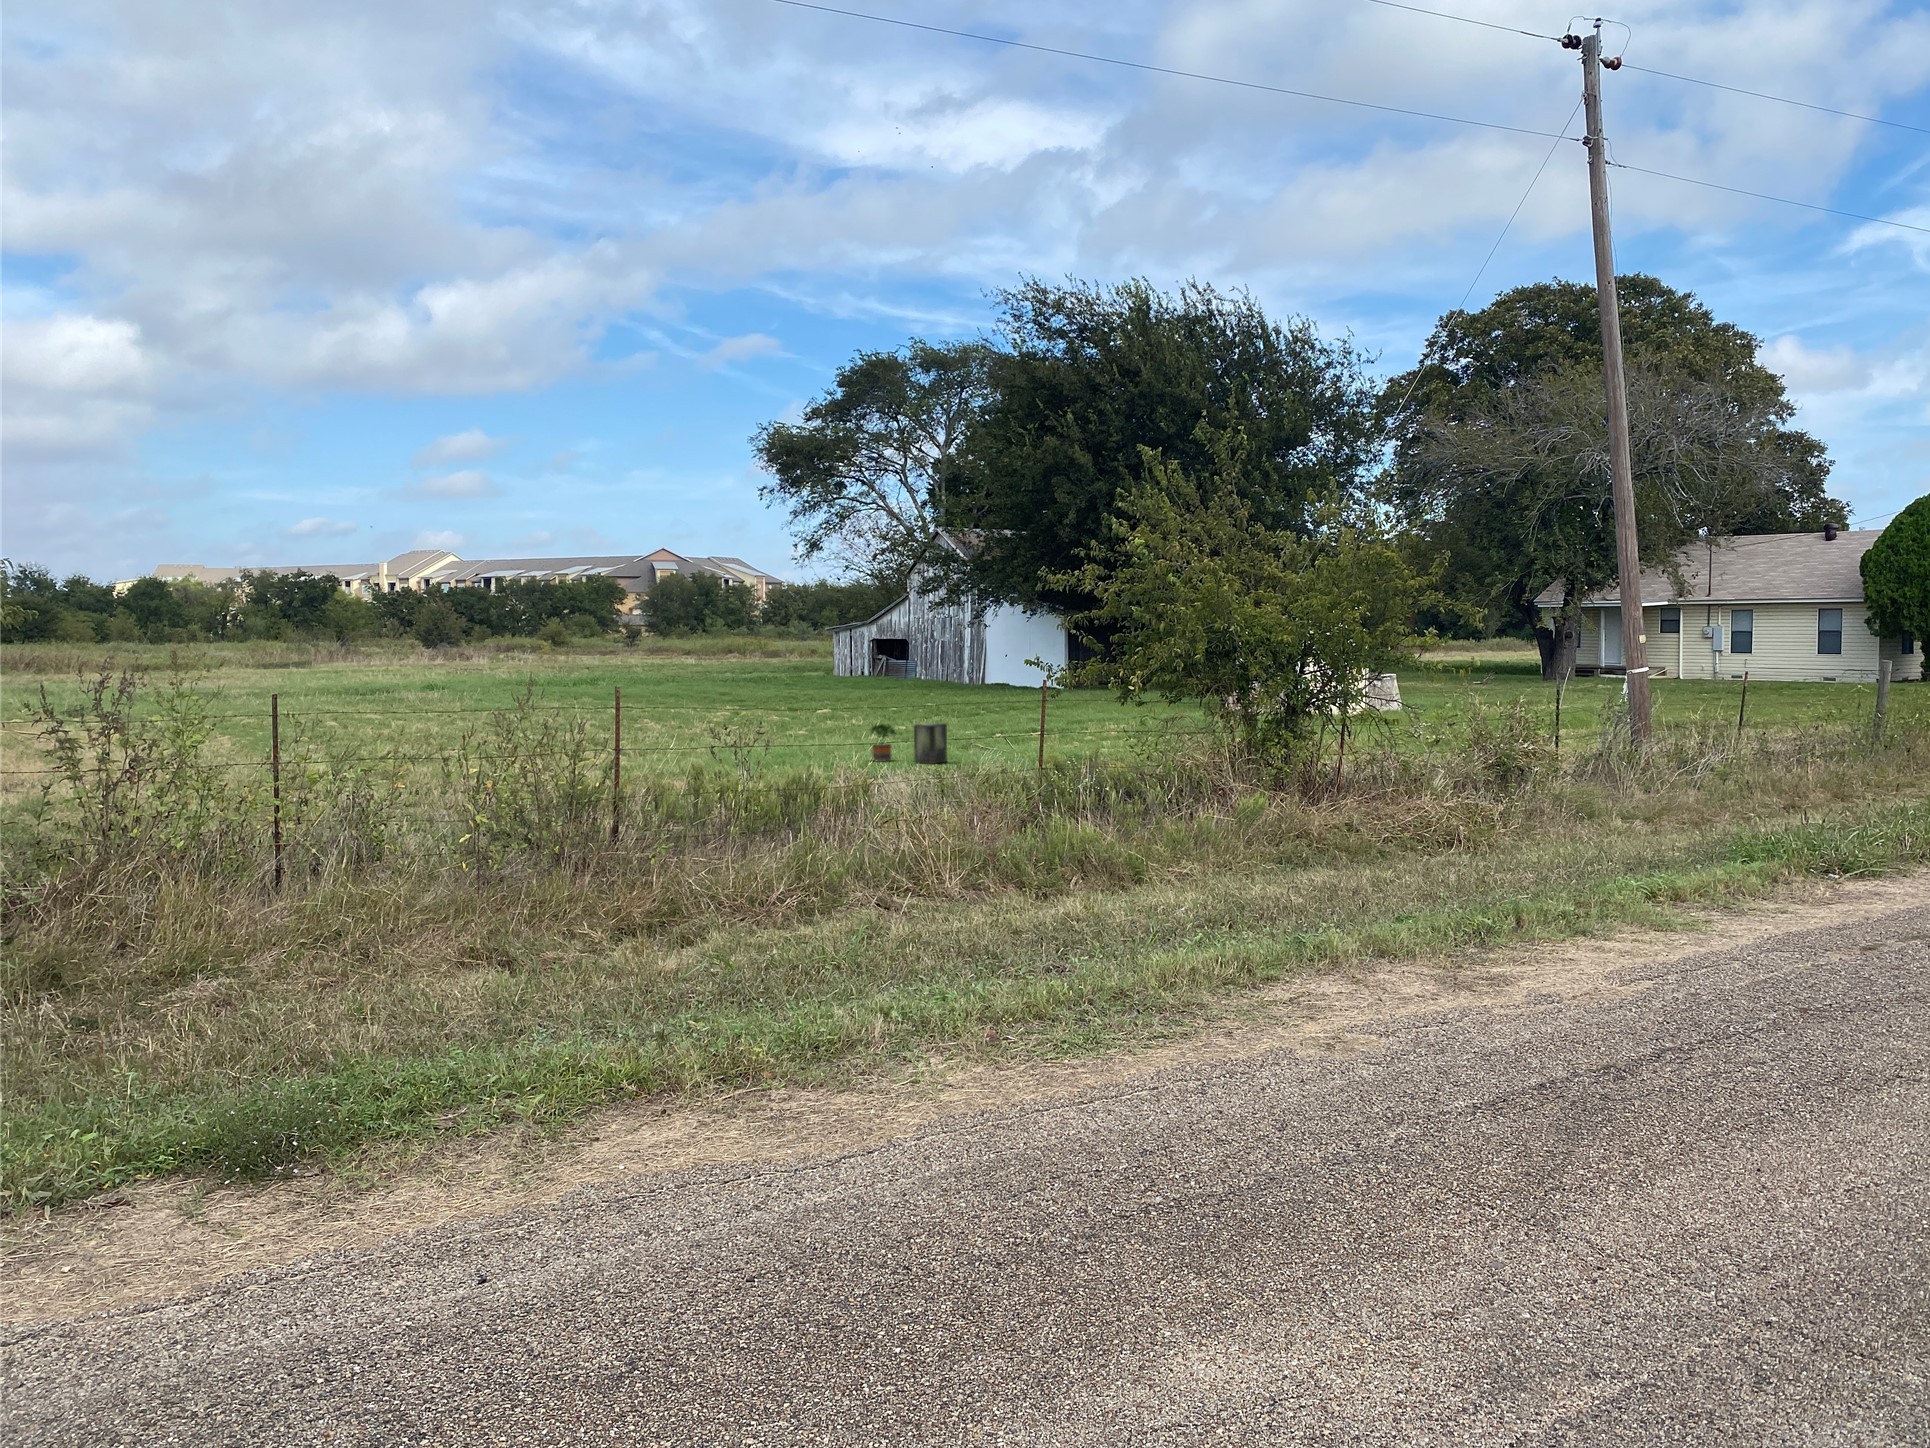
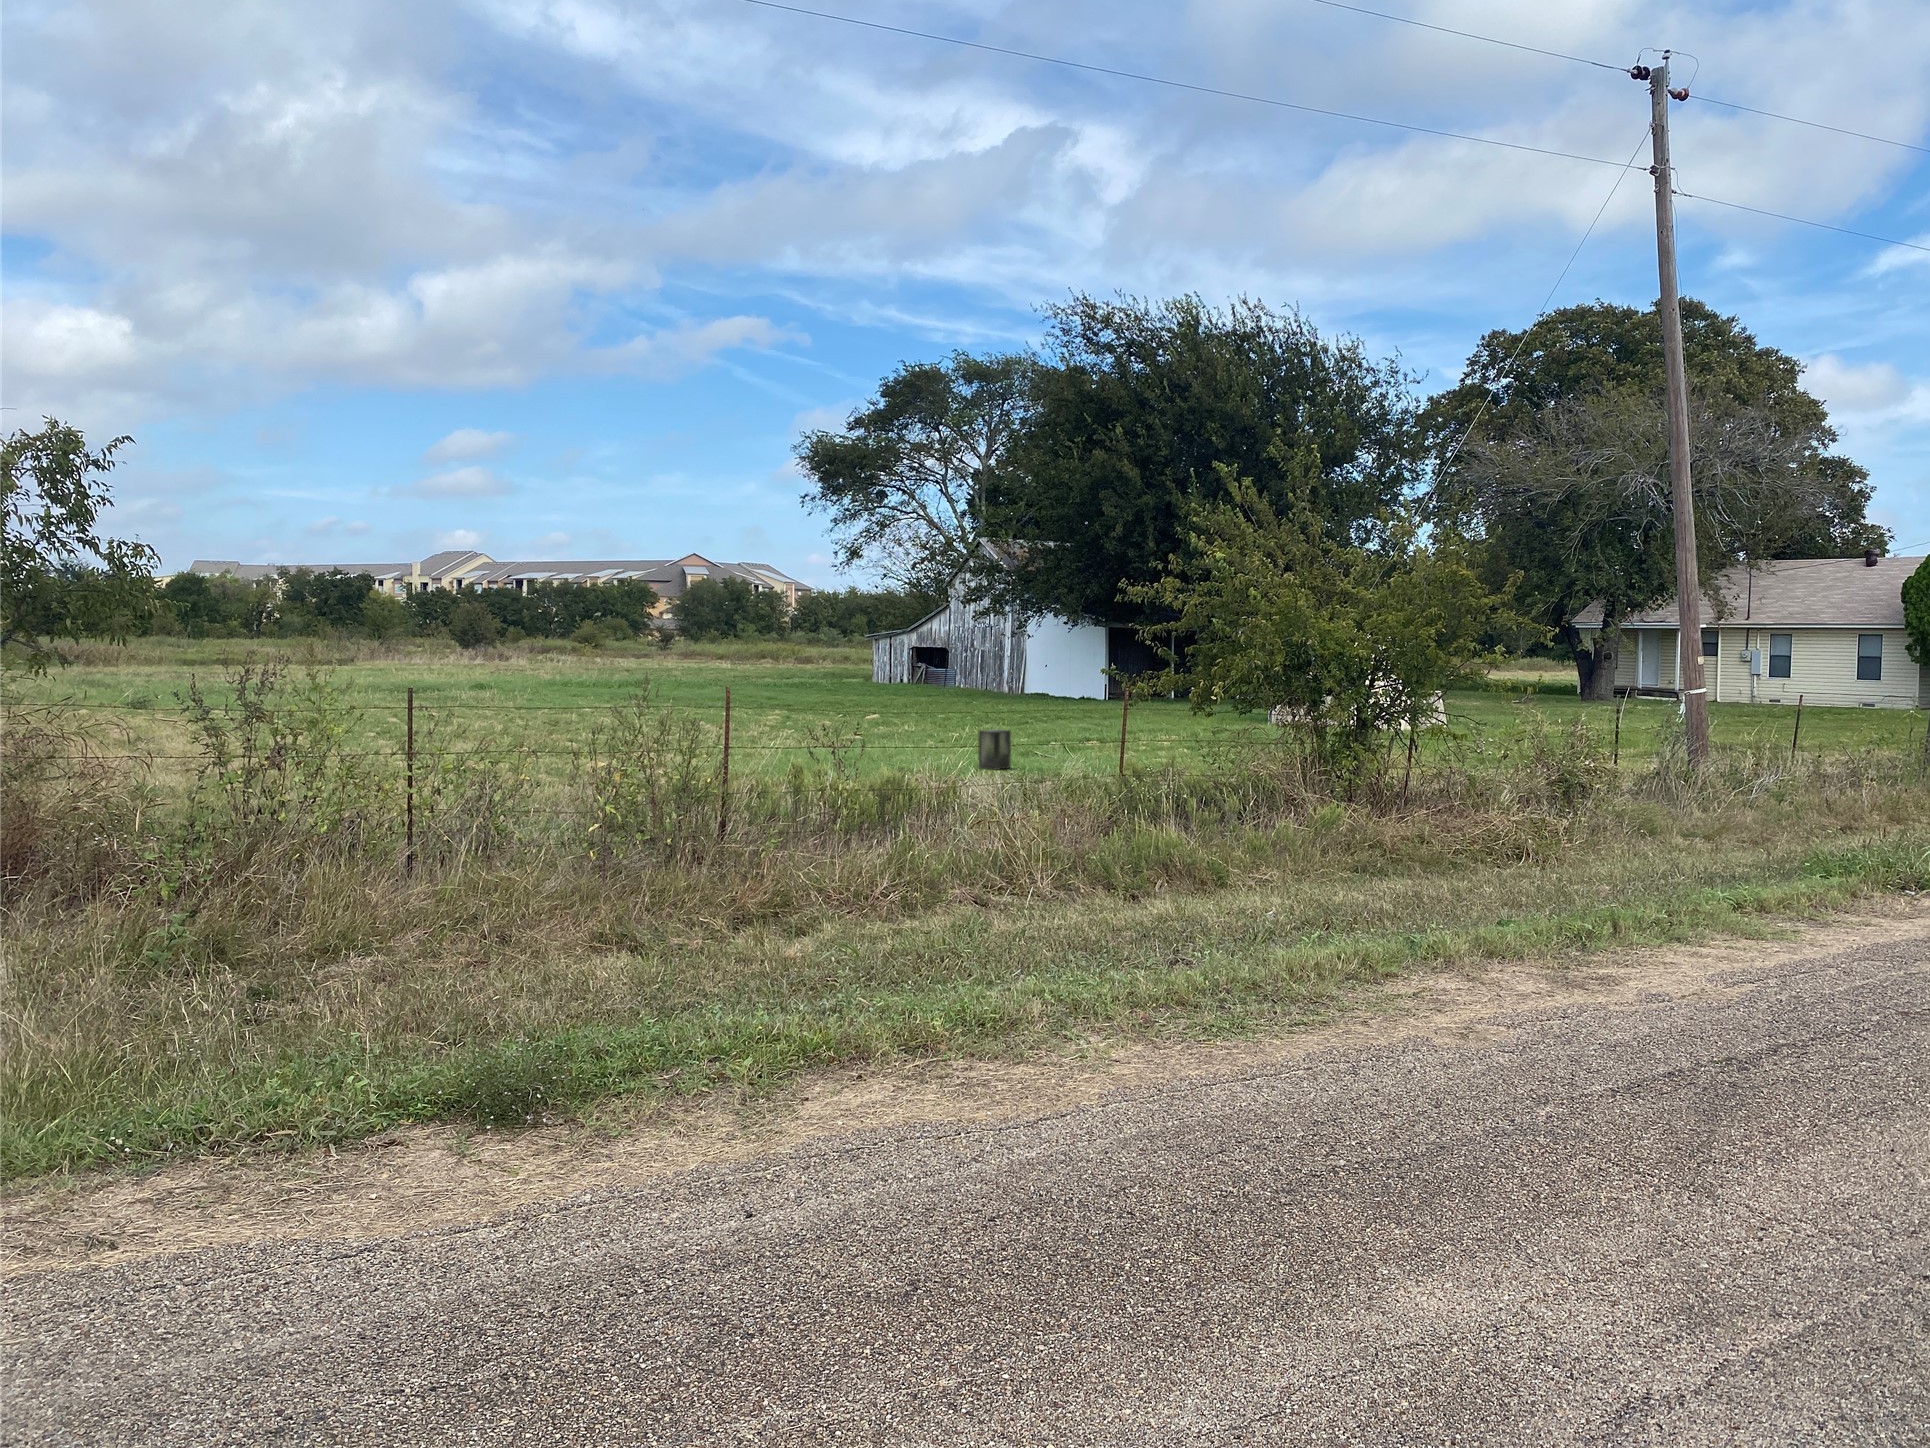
potted tree: present [870,724,897,762] -> none [933,729,962,766]

